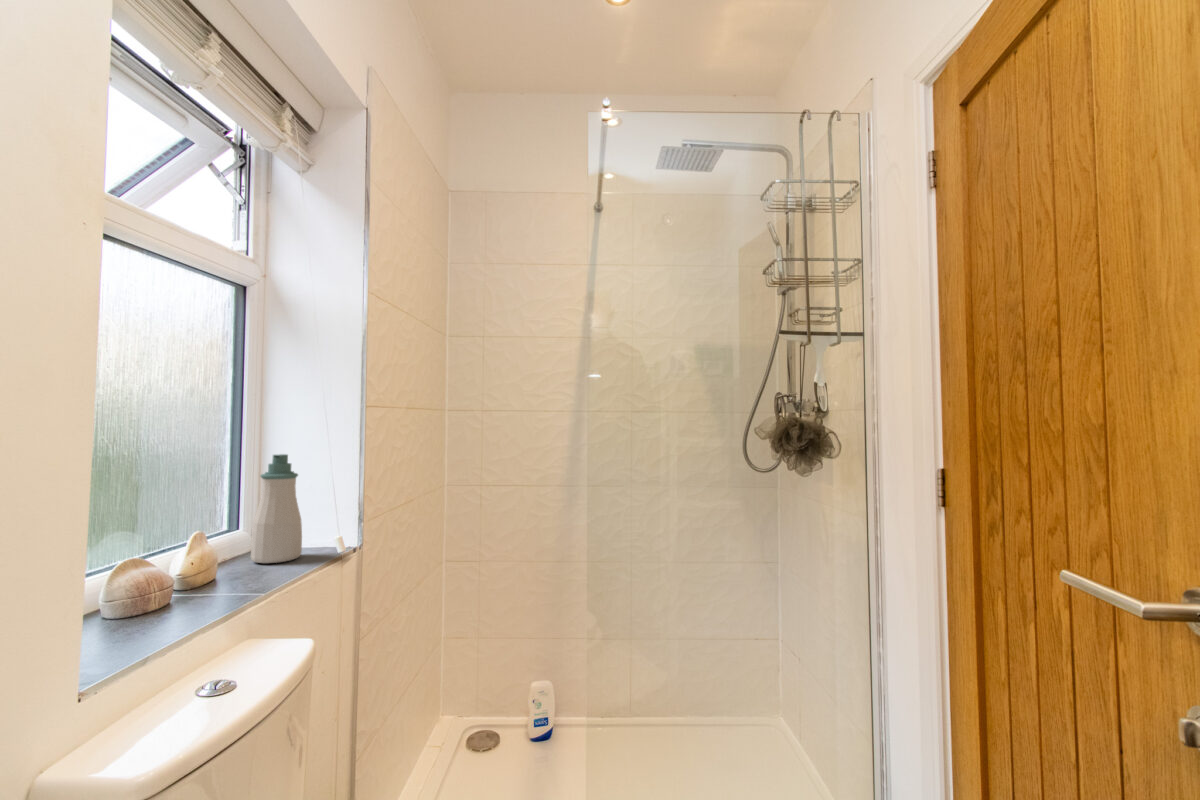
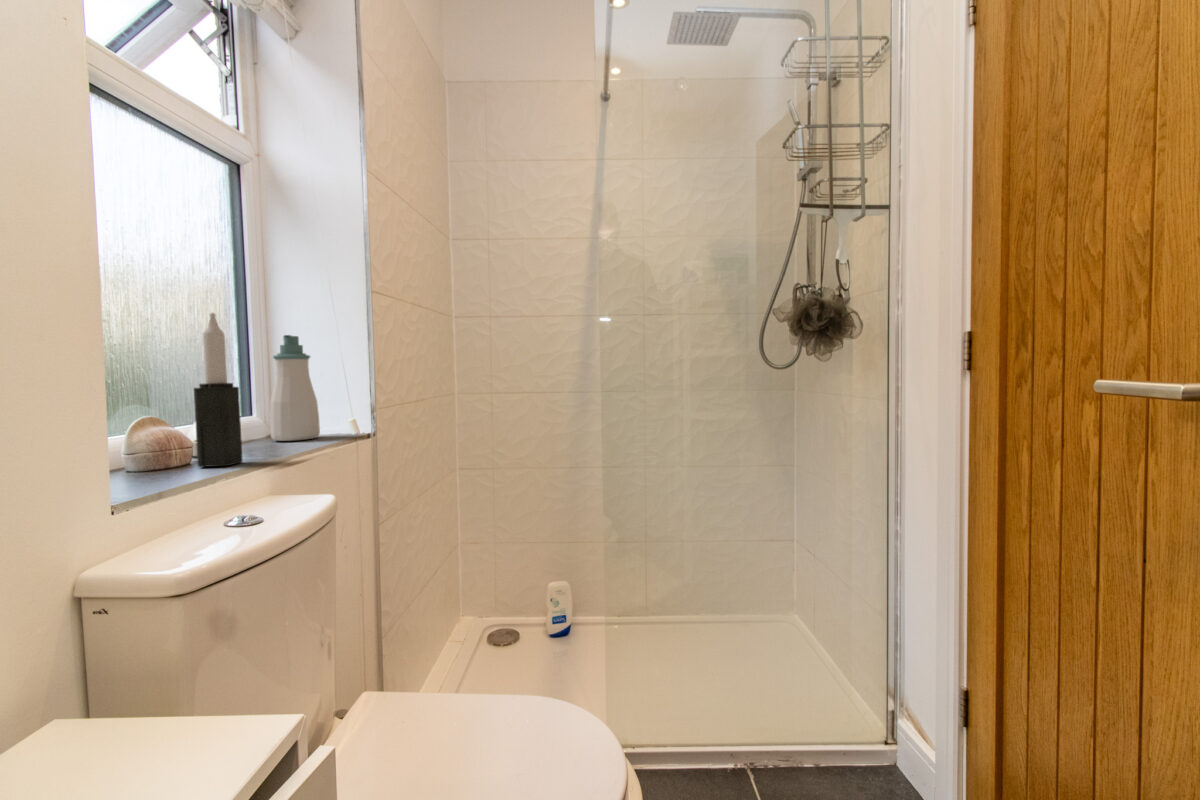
candle: none [179,452,228,612] -> present [194,313,242,467]

